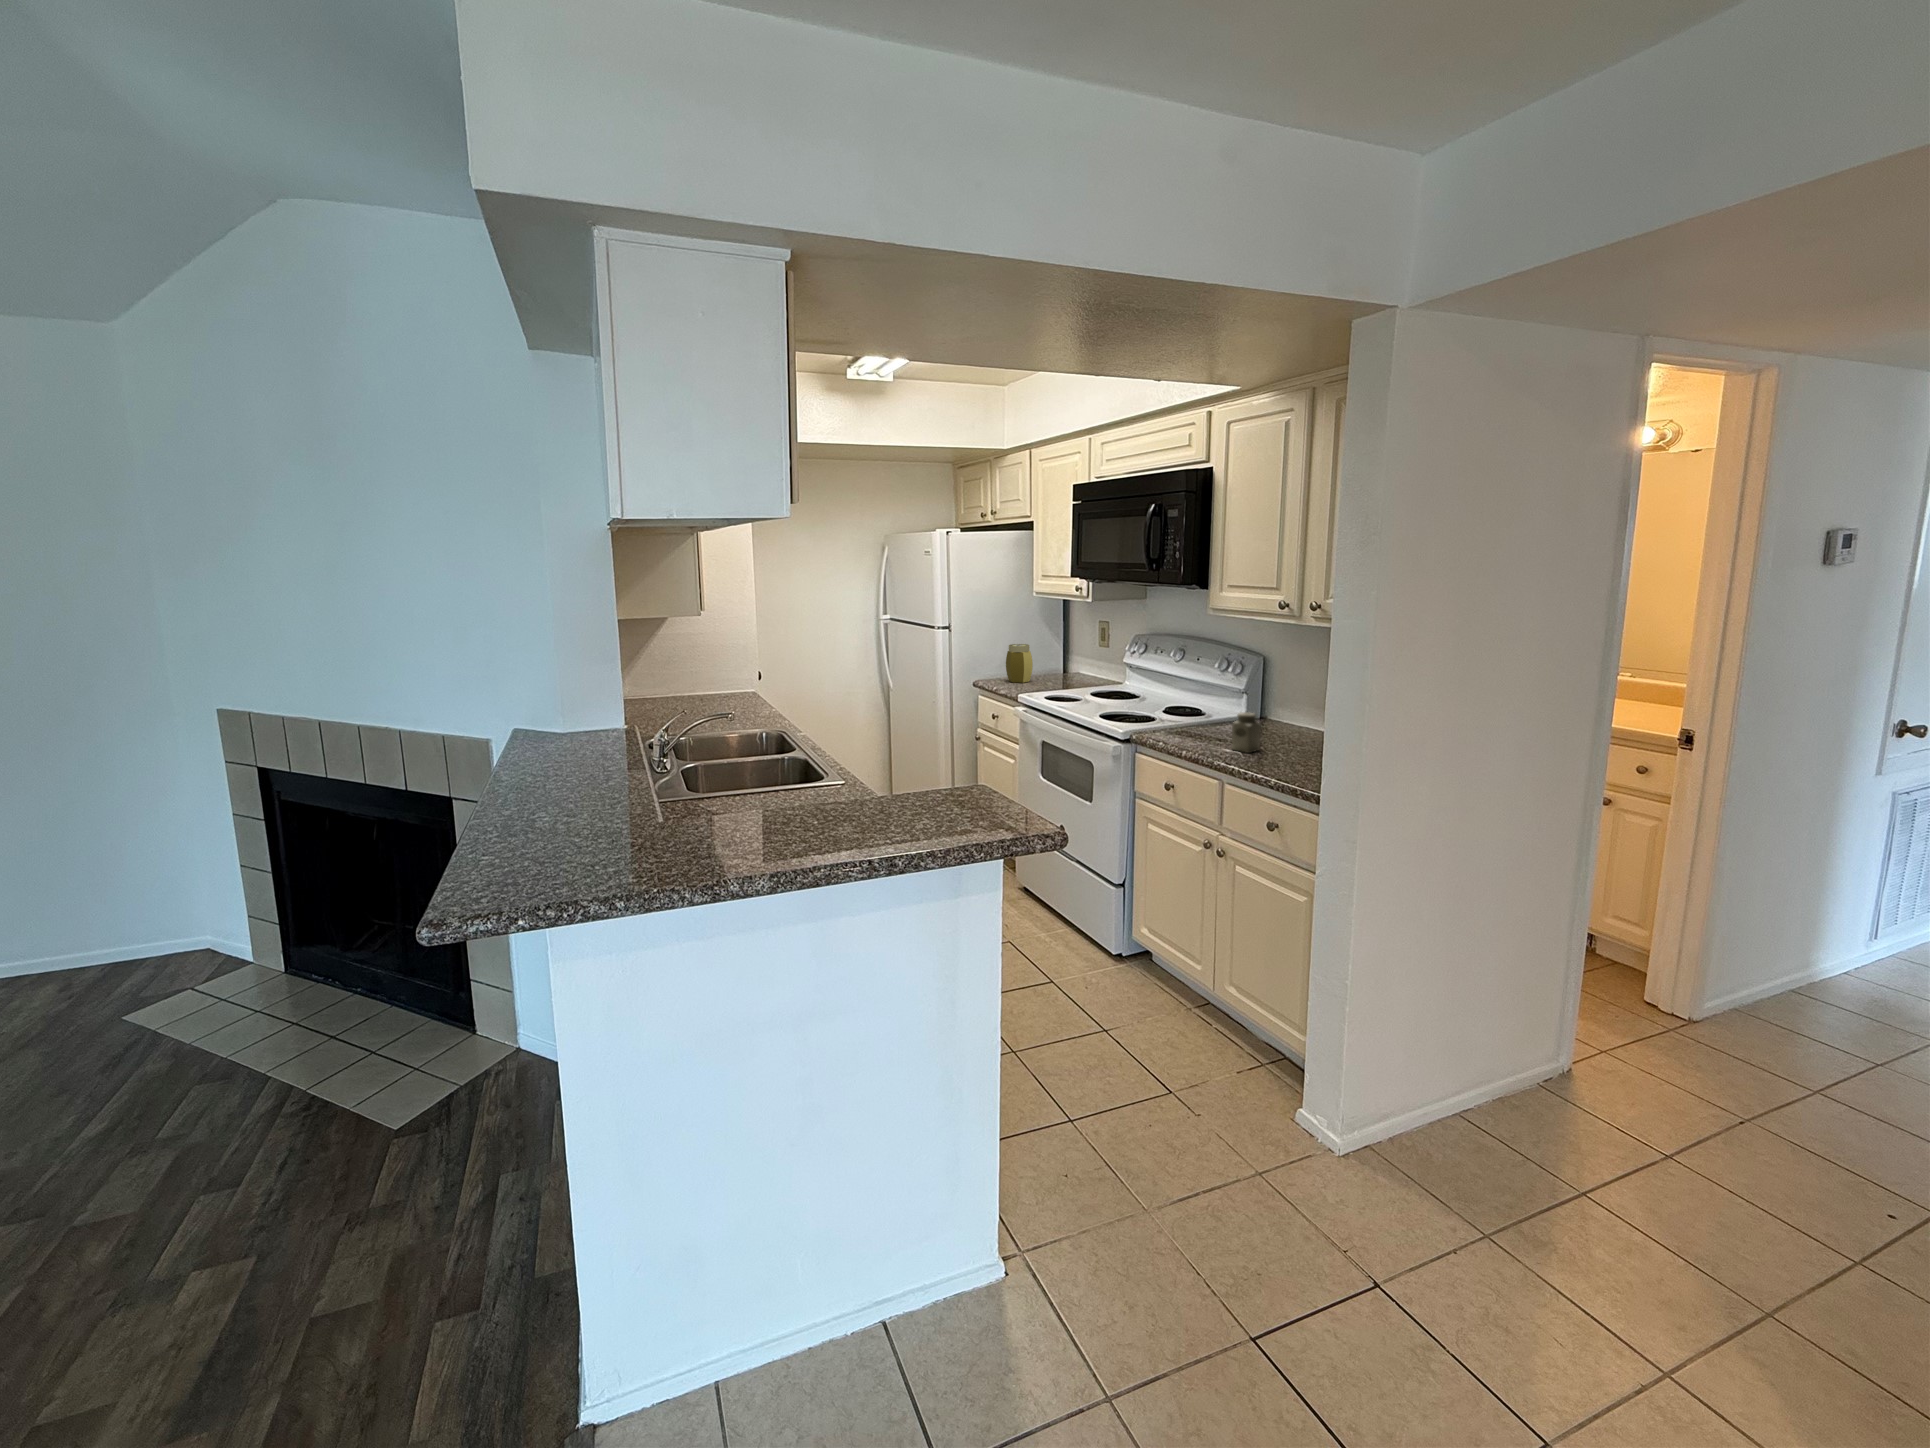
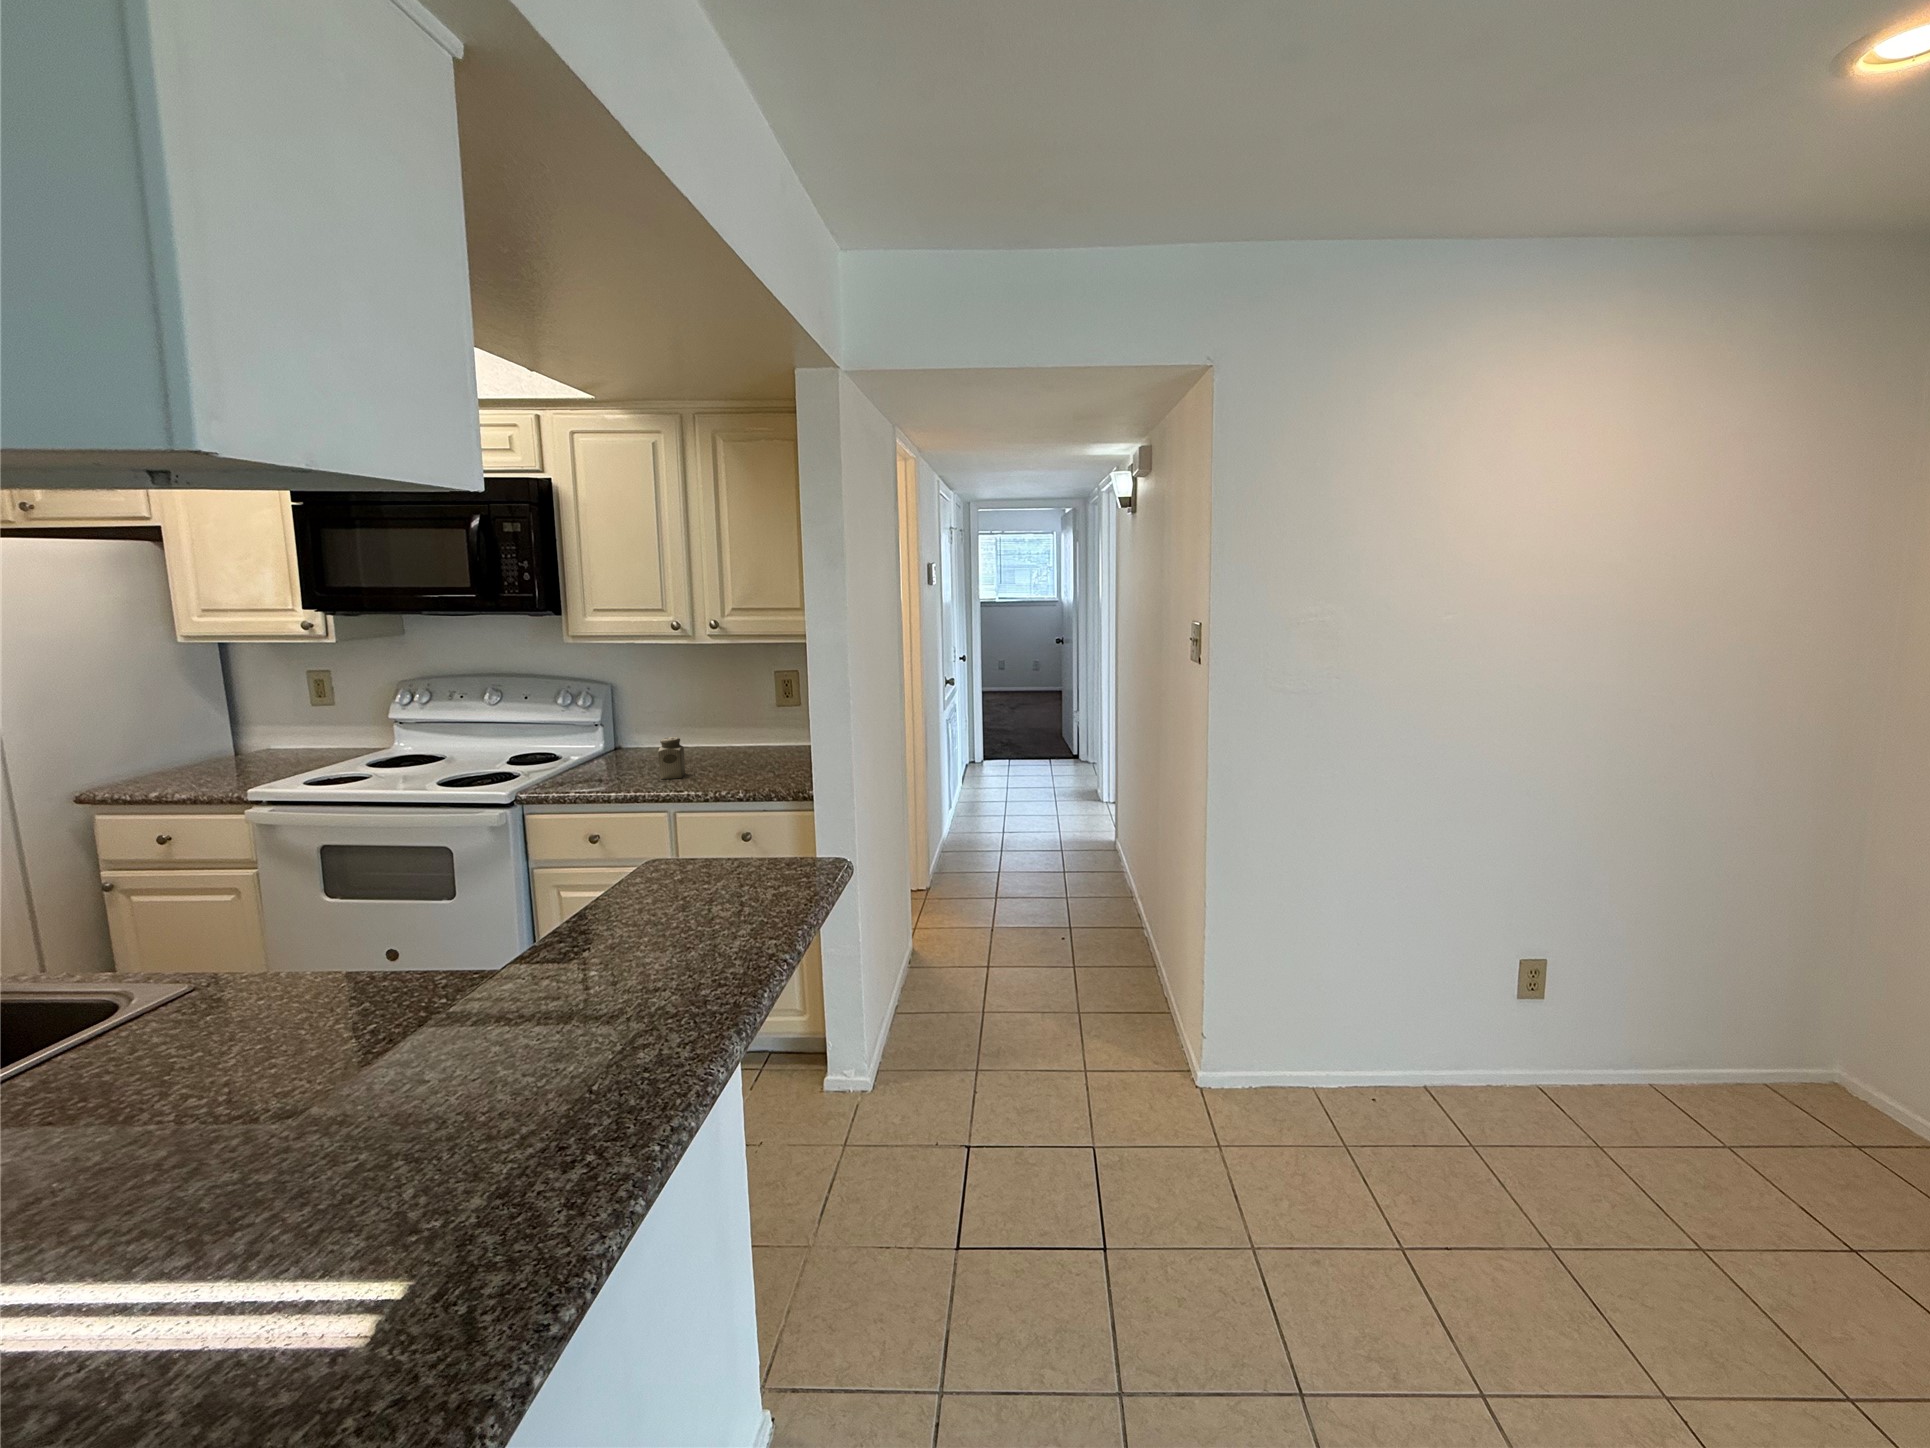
jar: present [1006,644,1033,683] -> none [150,716,210,780]

